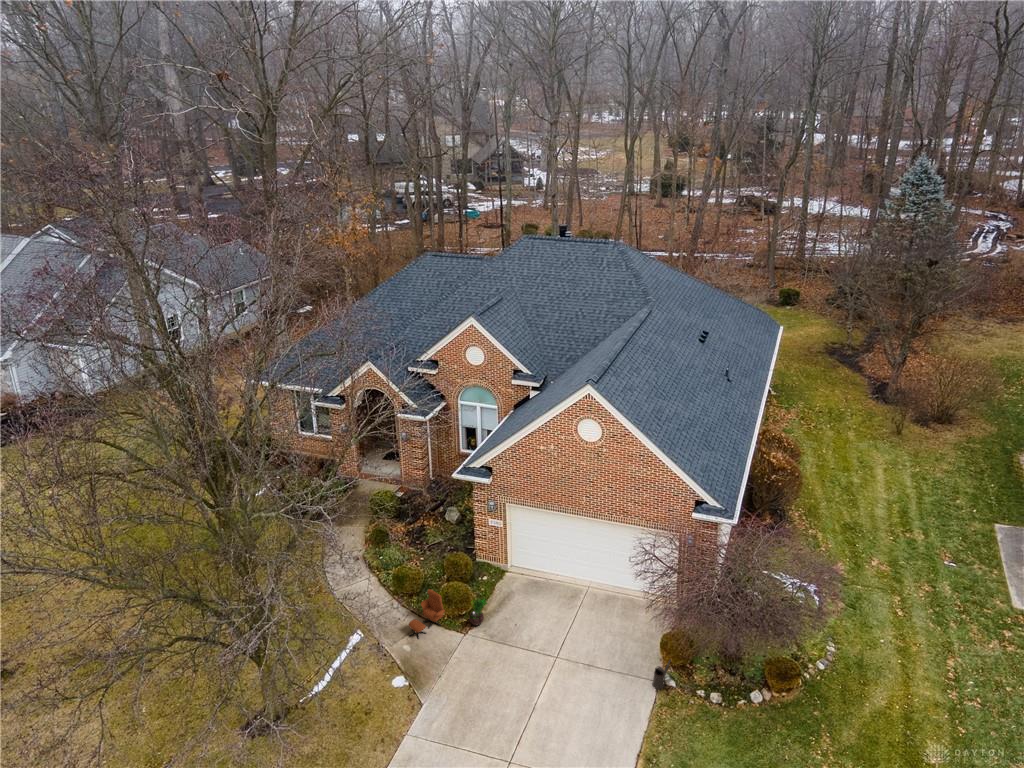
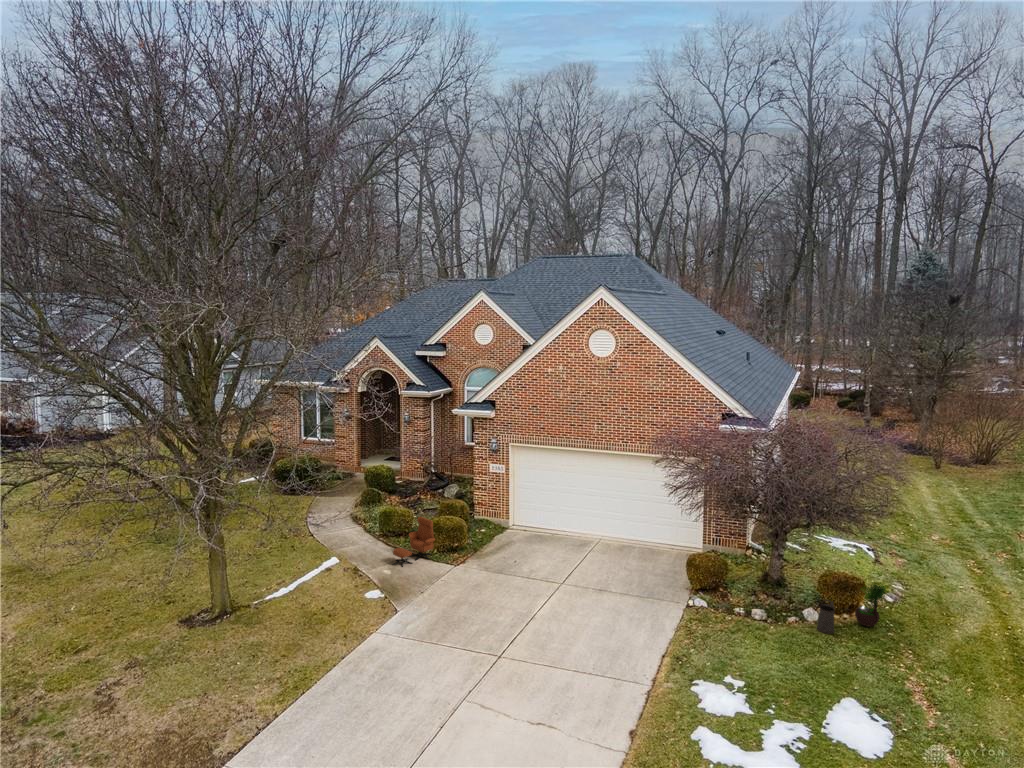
potted tree: present [469,600,487,625] -> present [855,584,886,626]
watering can: present [652,660,671,690] -> present [817,600,835,634]

